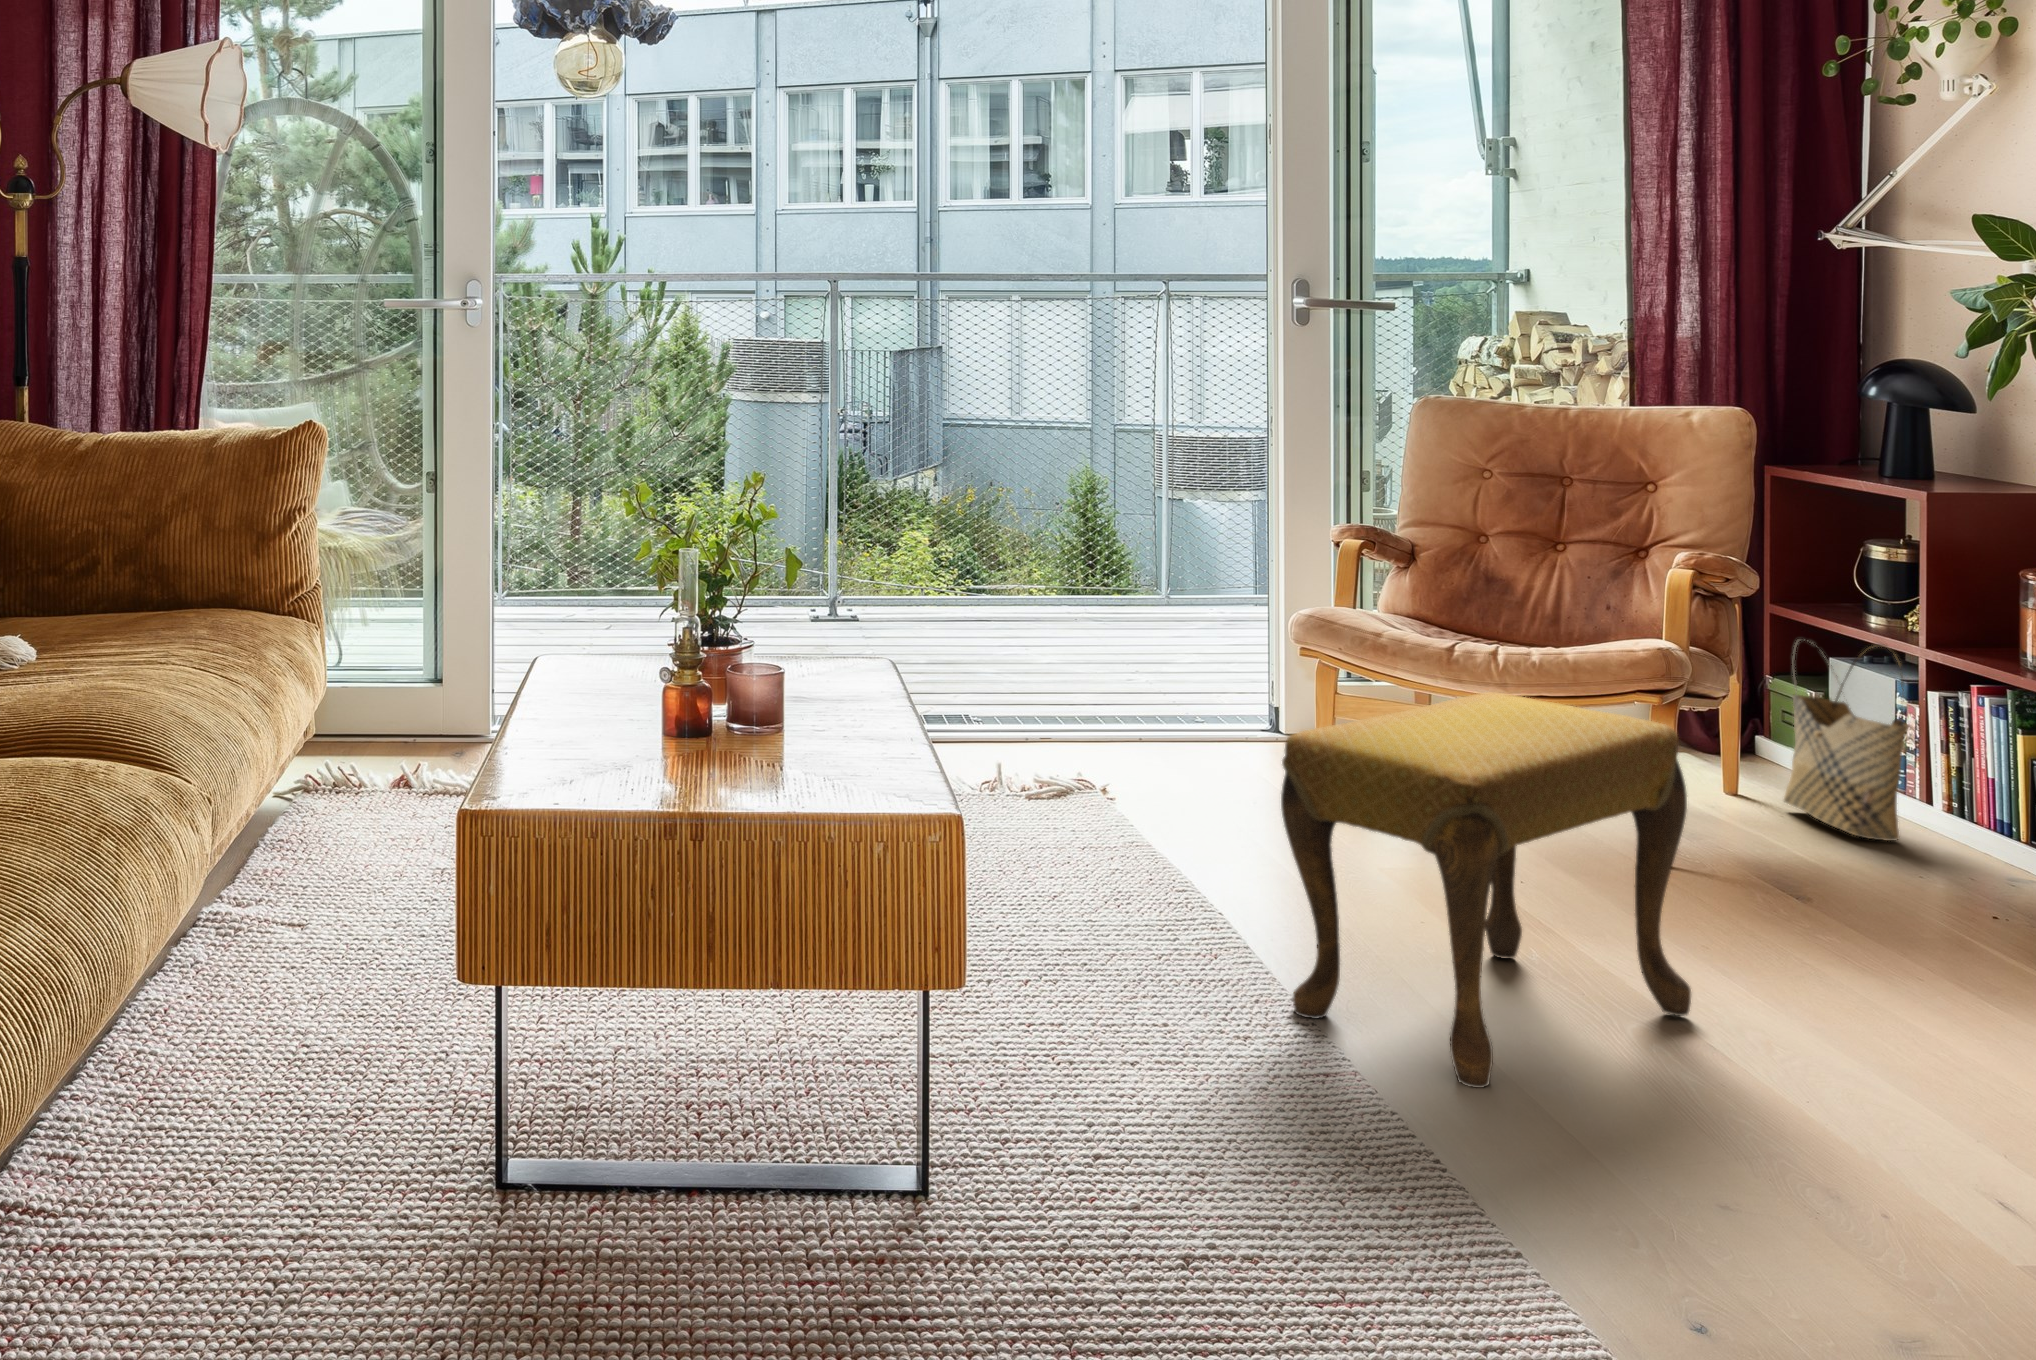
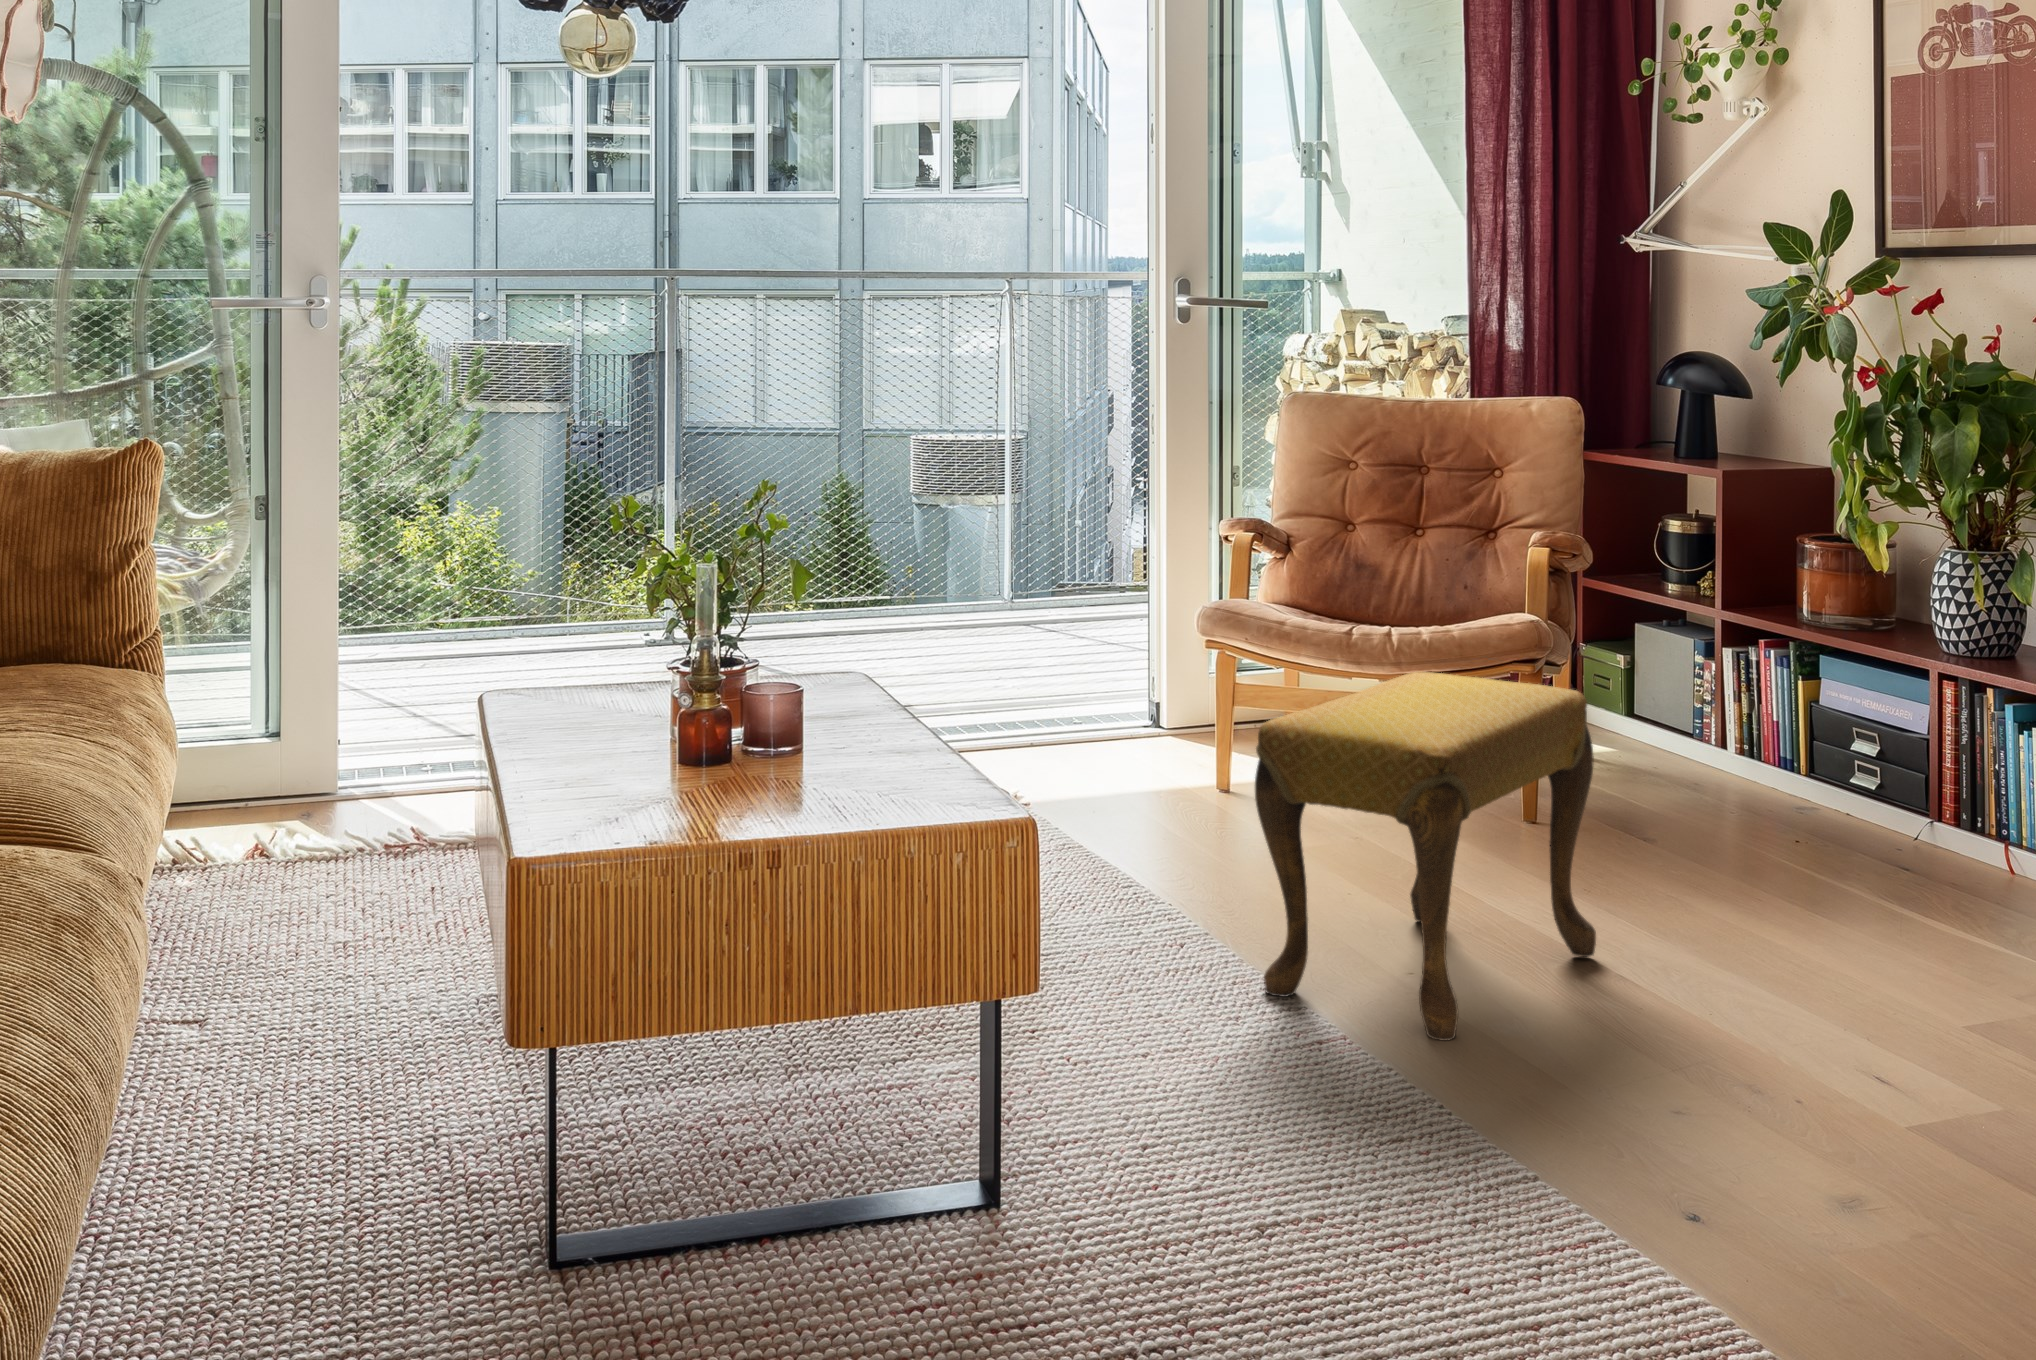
woven basket: present [1784,640,1909,841] -> none [1604,610,1710,788]

